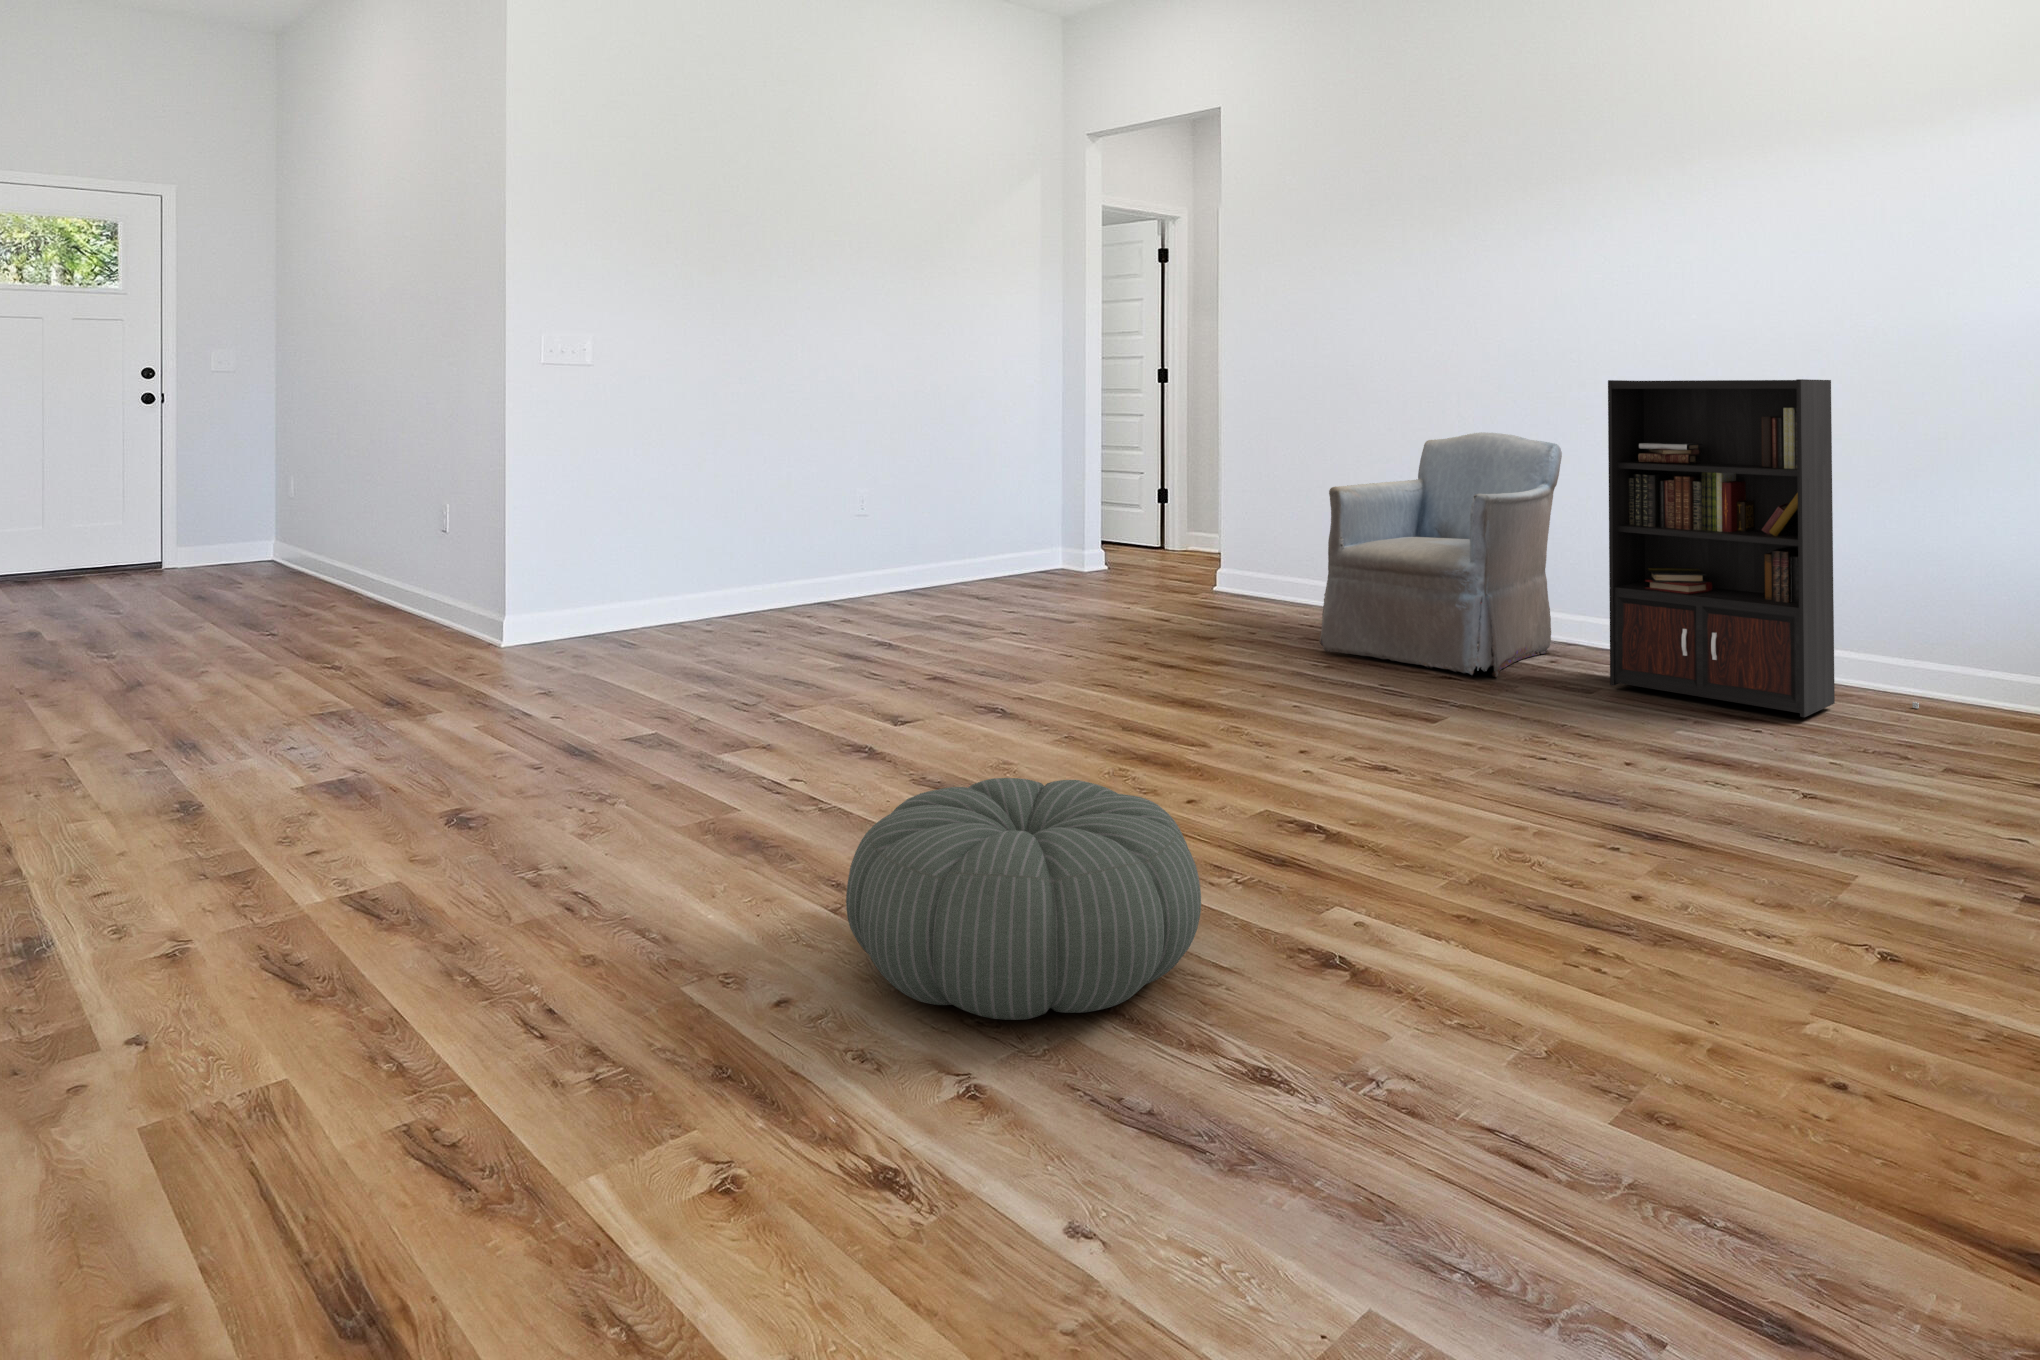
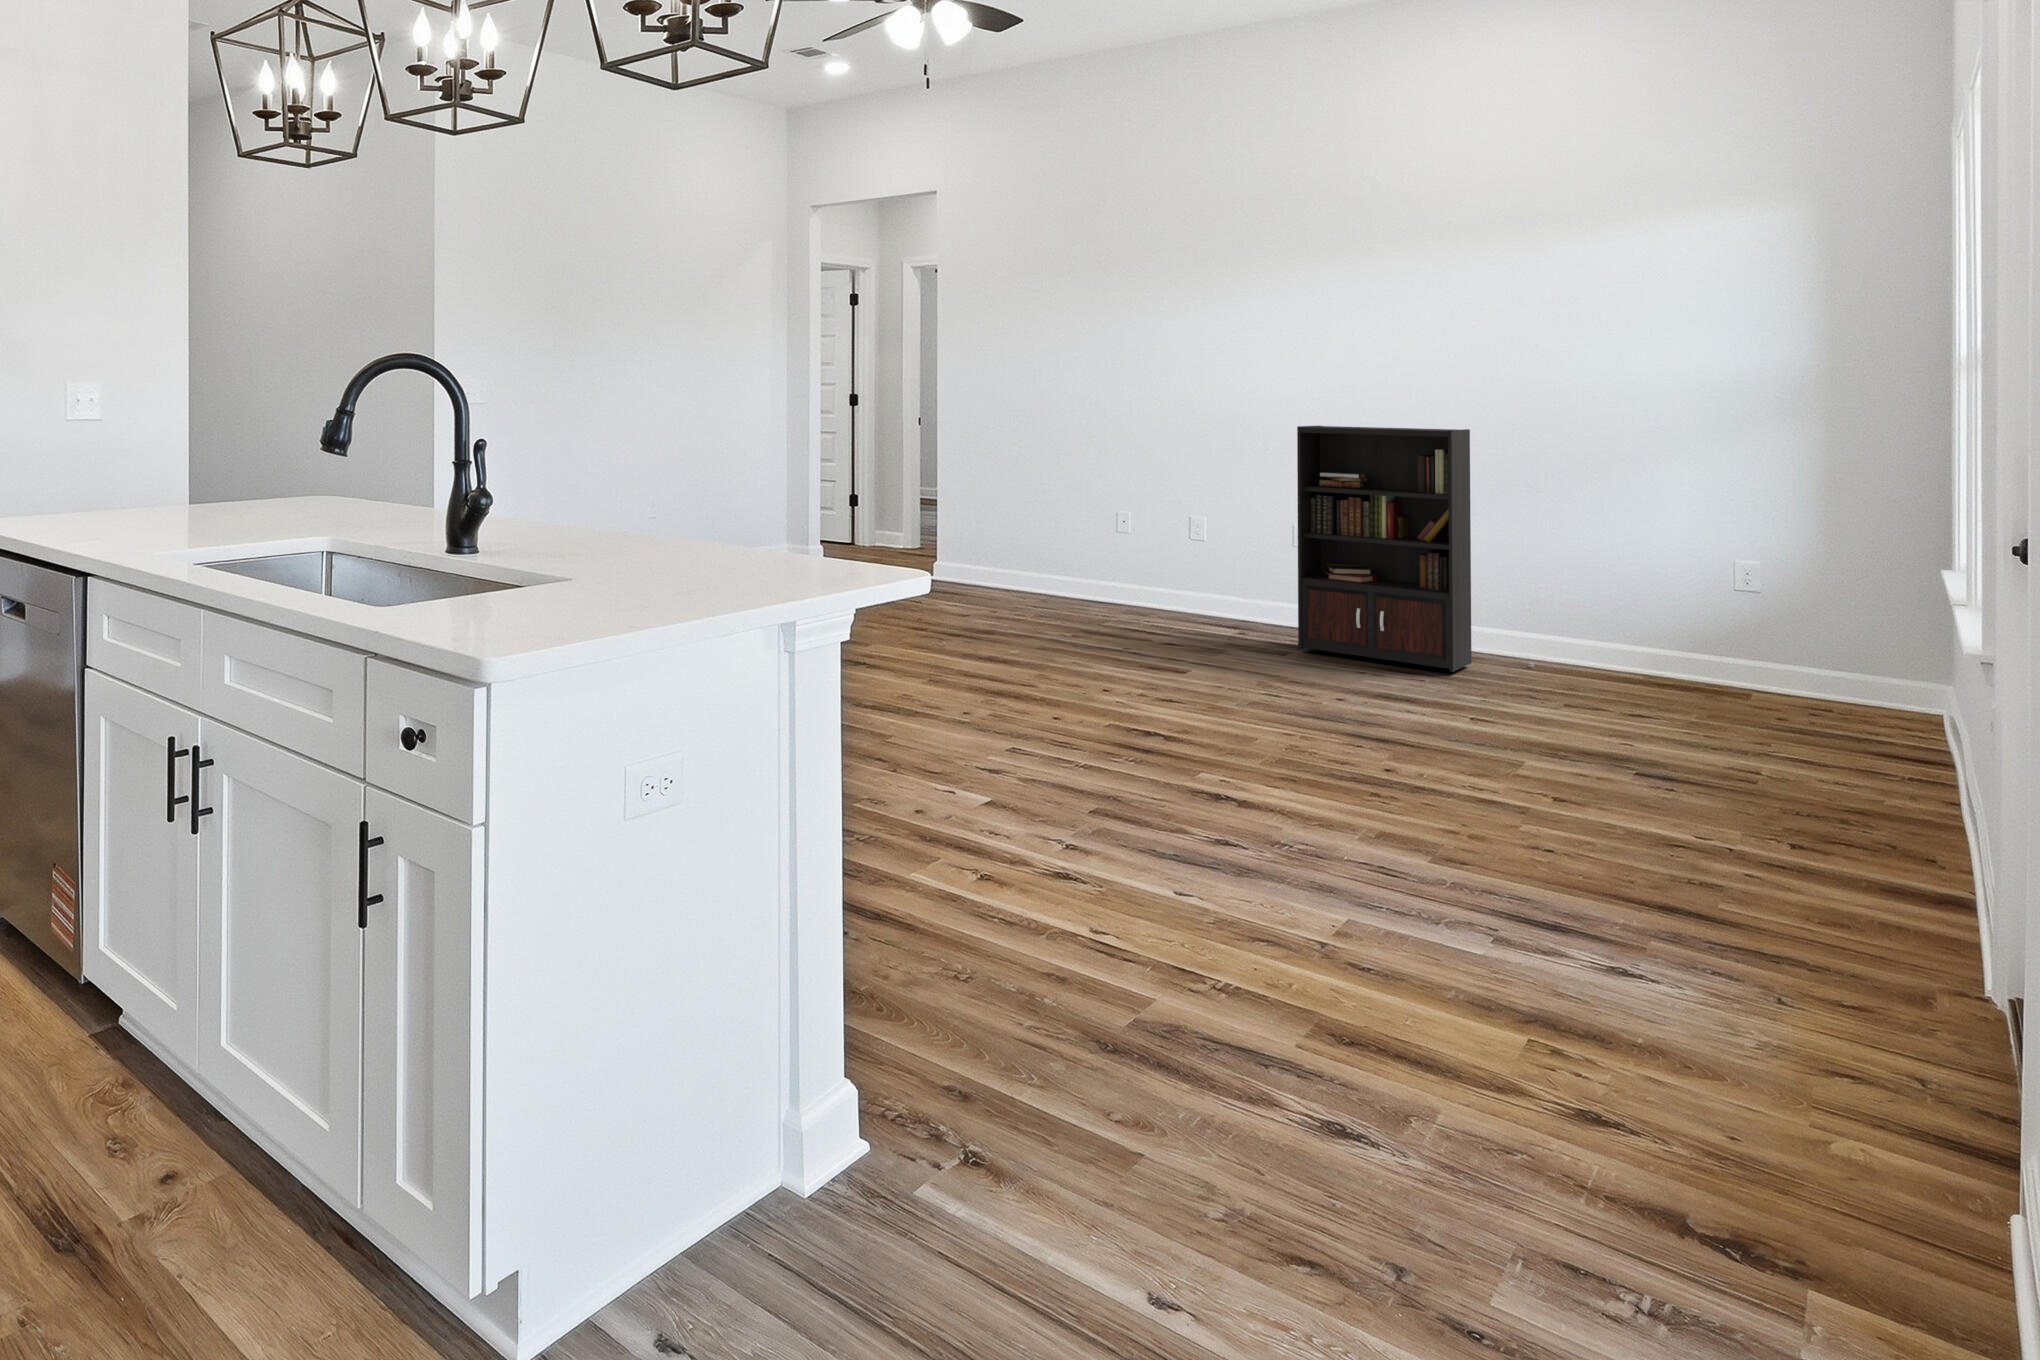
armchair: present [1320,432,1562,677] -> none [1060,459,1244,643]
pouf: present [846,778,1201,1020] -> none [931,689,1150,816]

